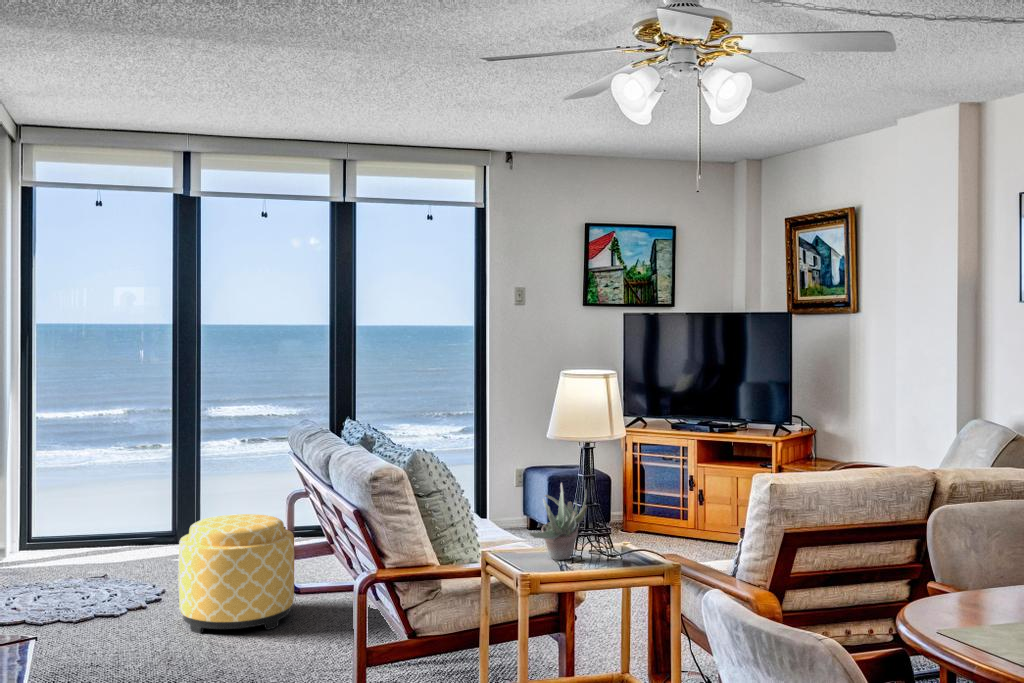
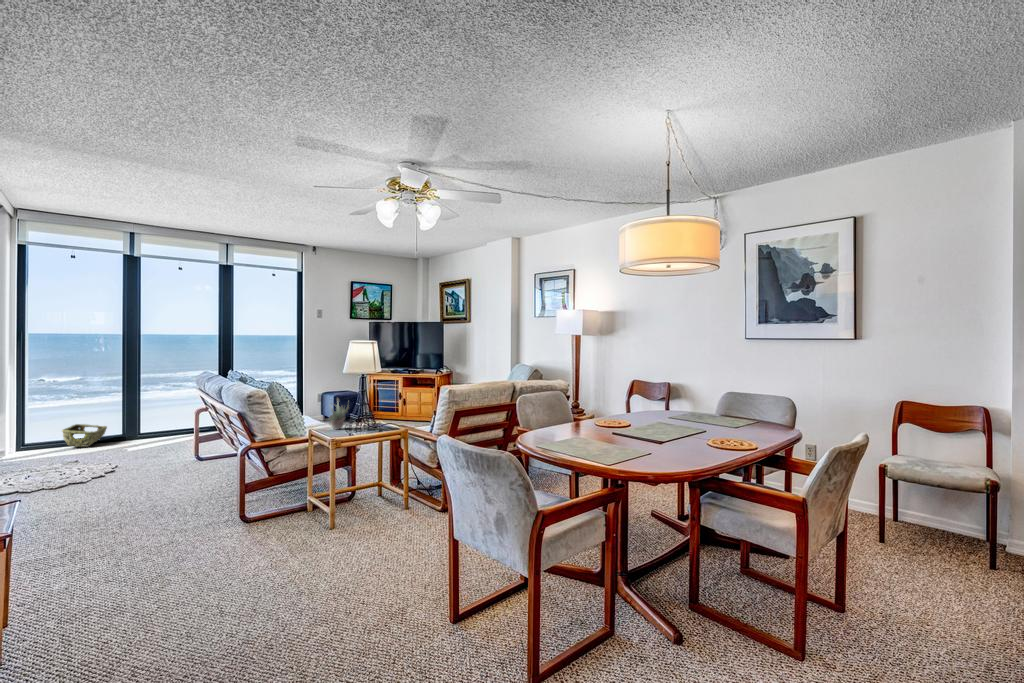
woven basket: none [80,507,149,551] -> present [62,424,107,447]
ottoman: present [179,514,294,634] -> none [135,421,203,481]

